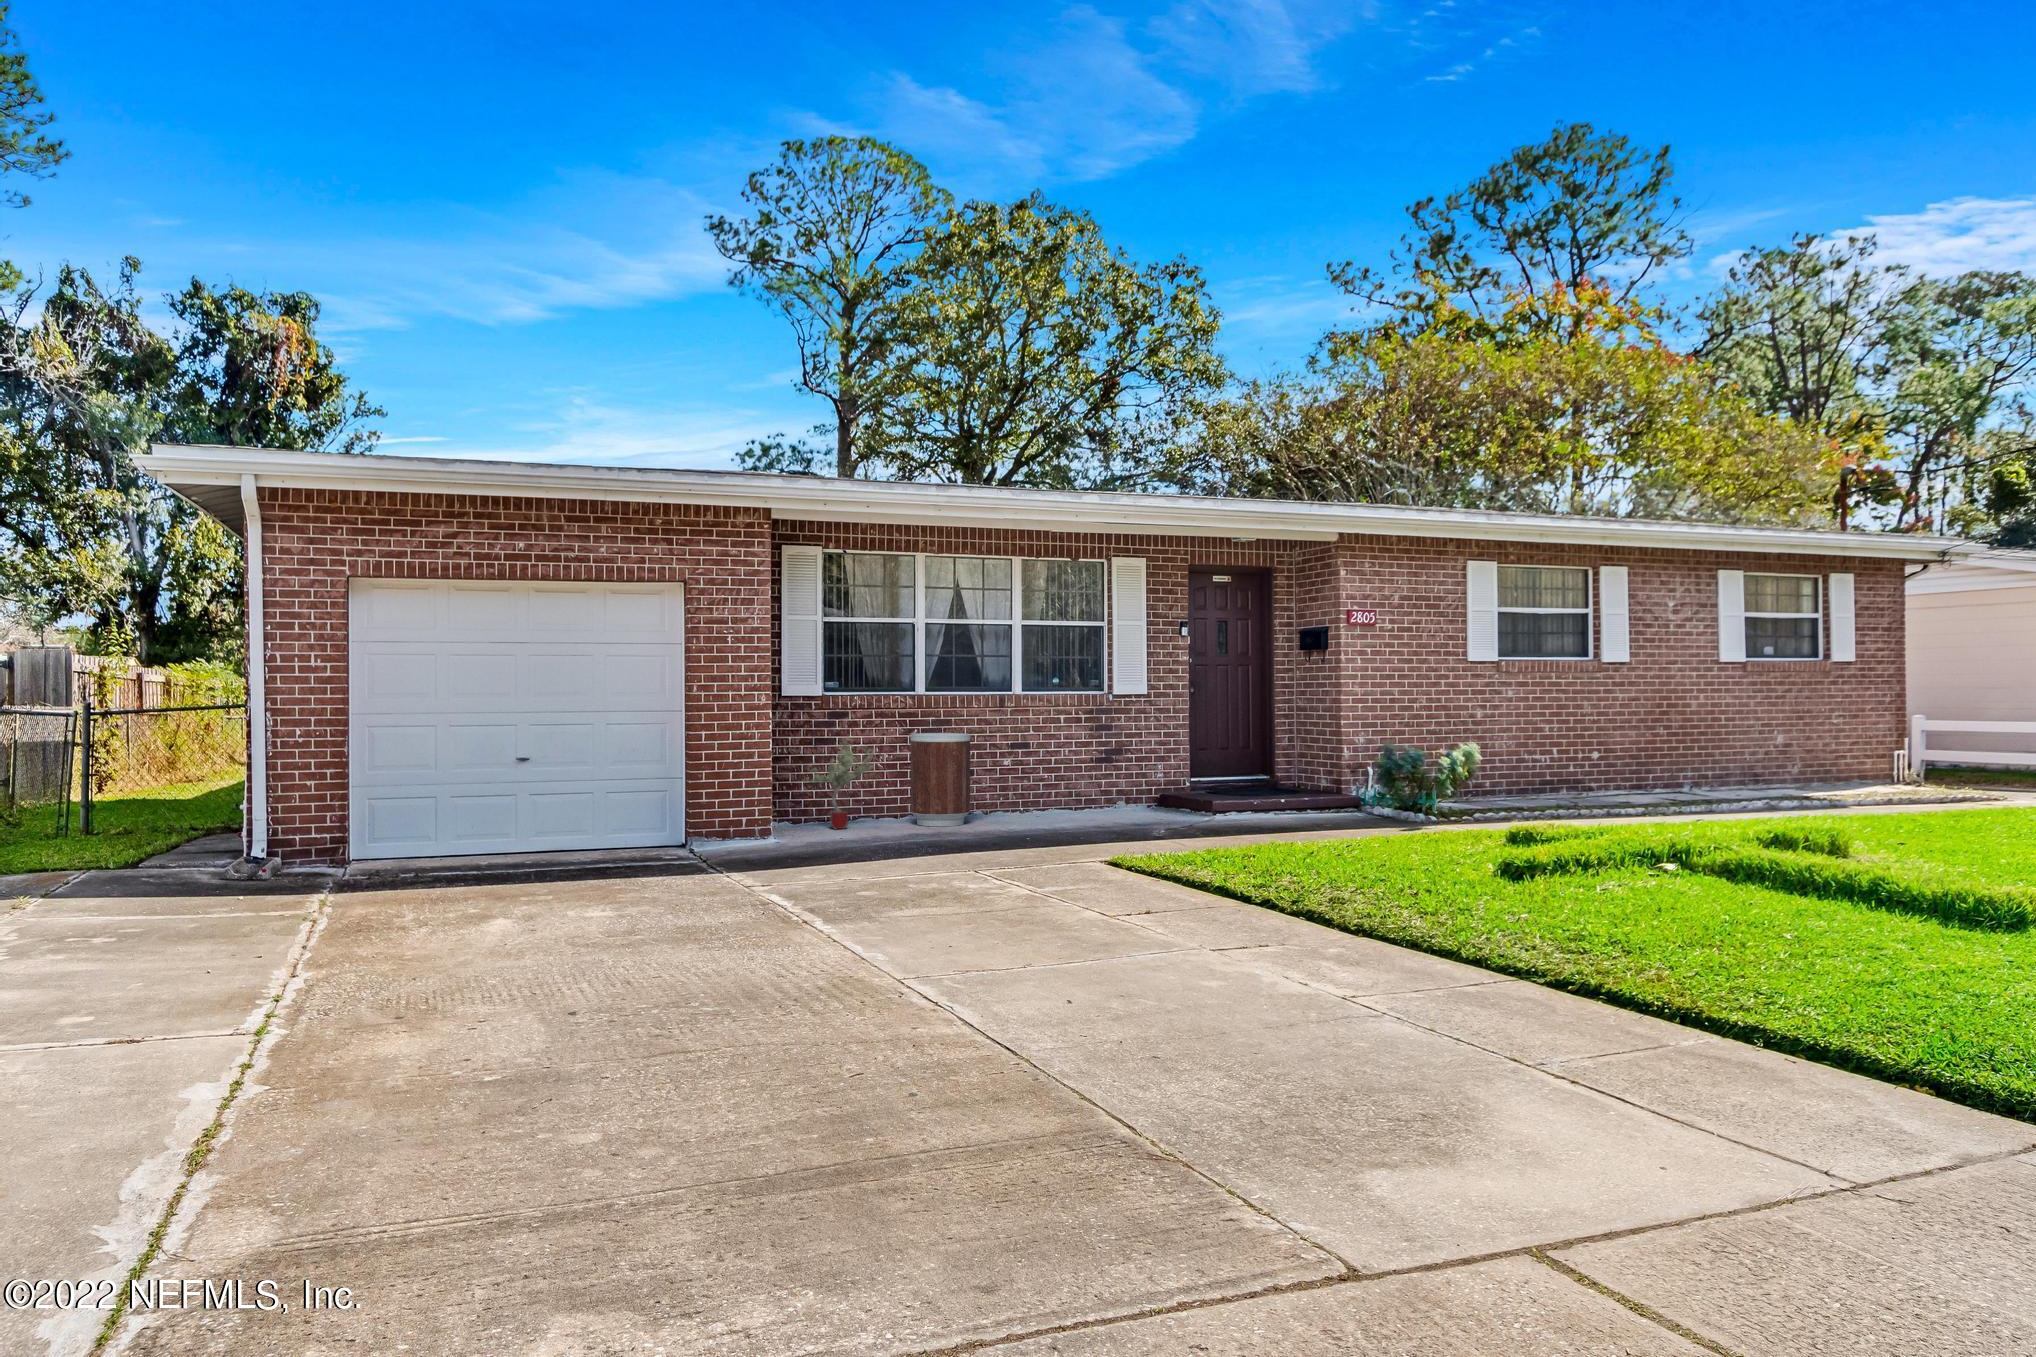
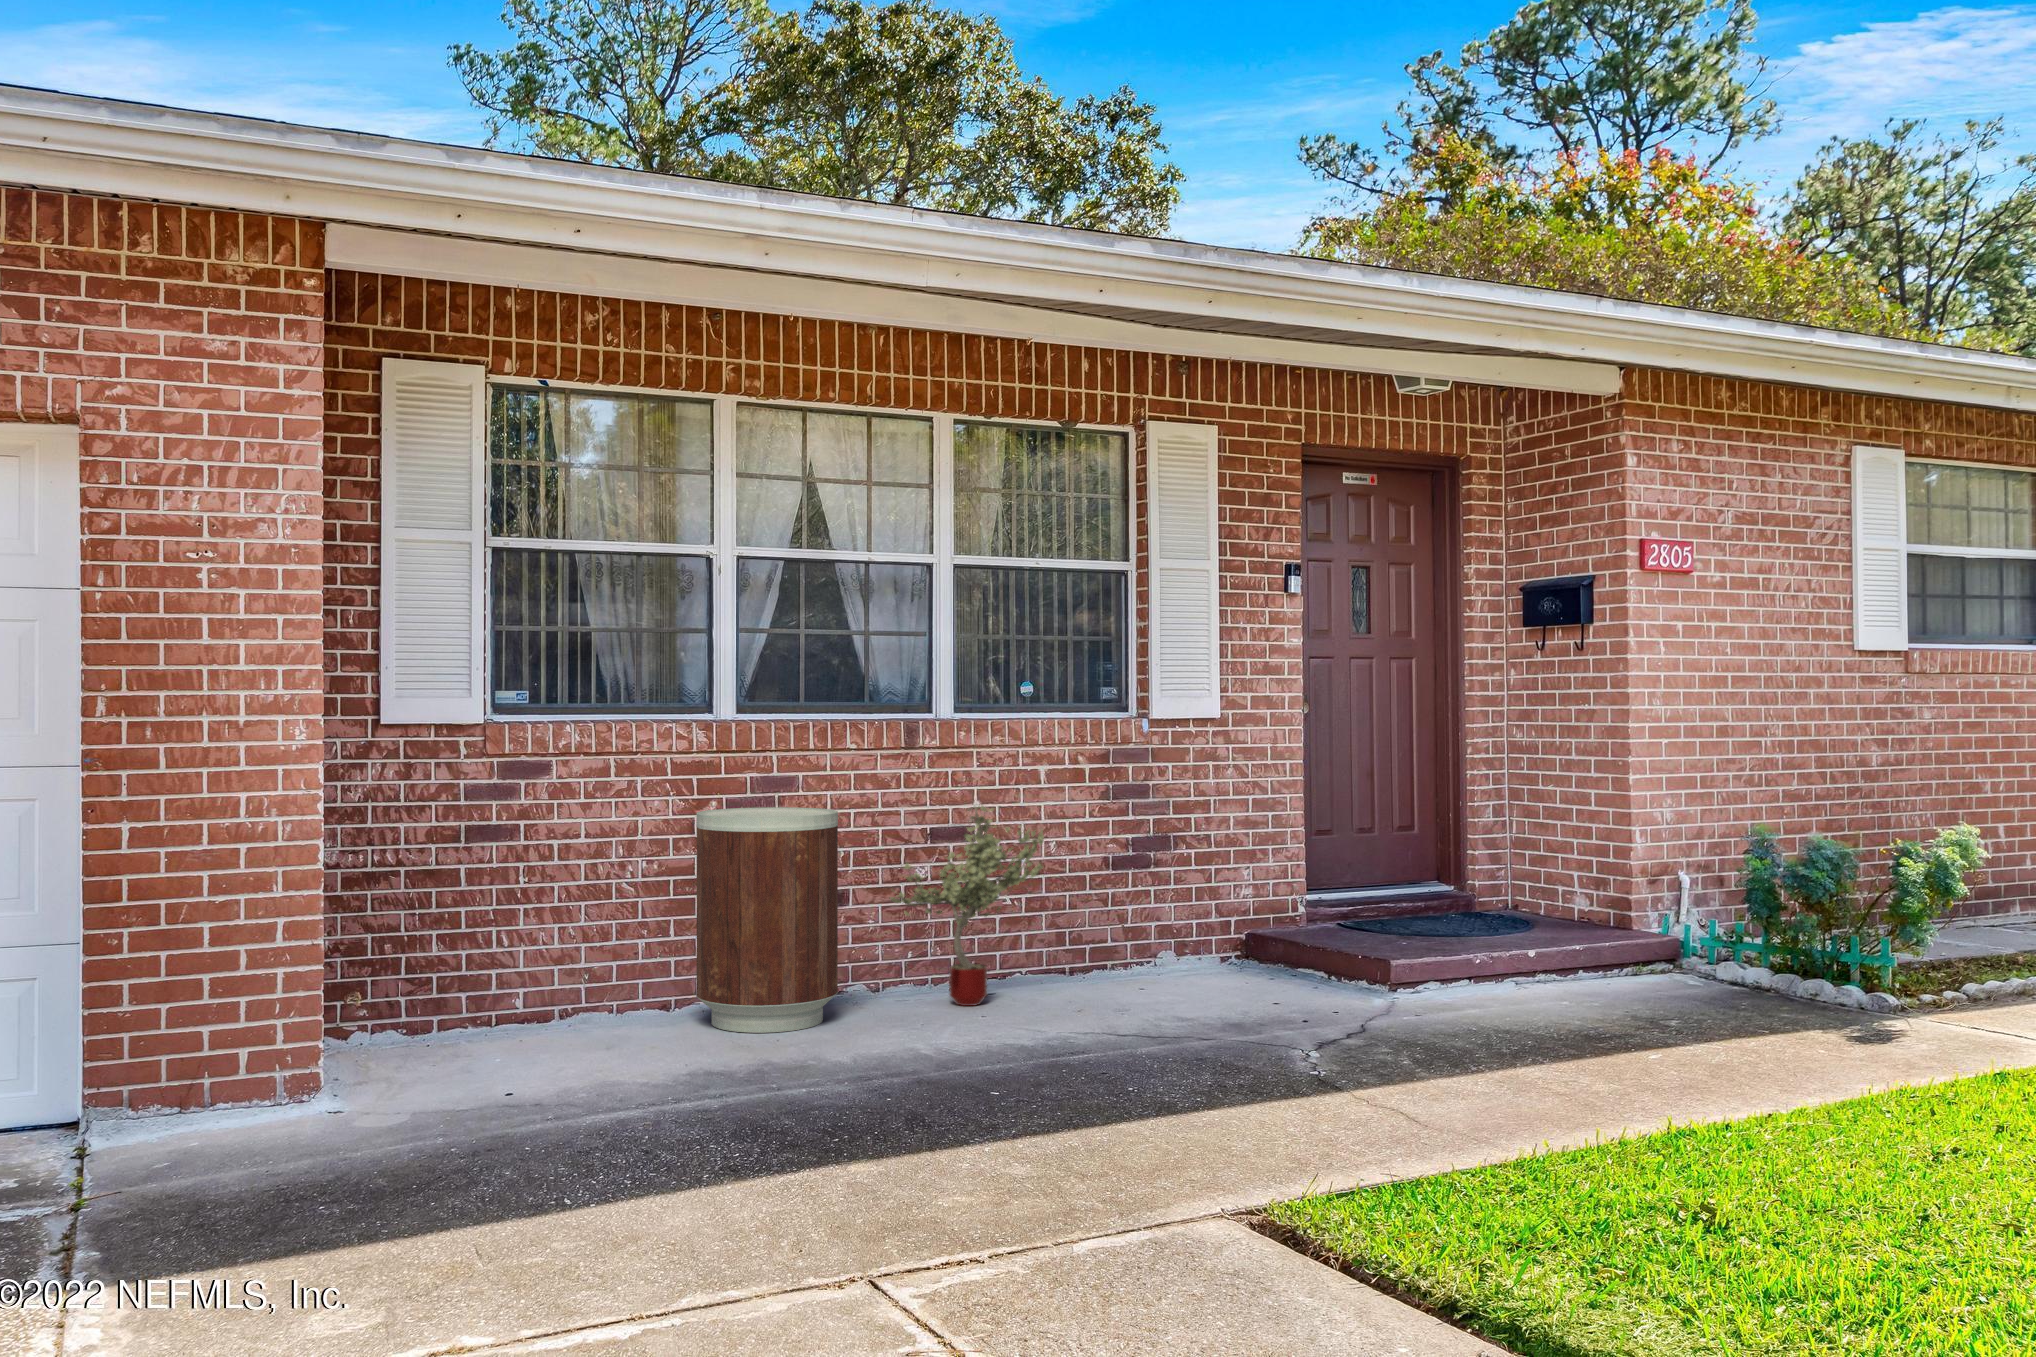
potted tree: present [804,738,875,829] -> present [889,806,1044,1006]

